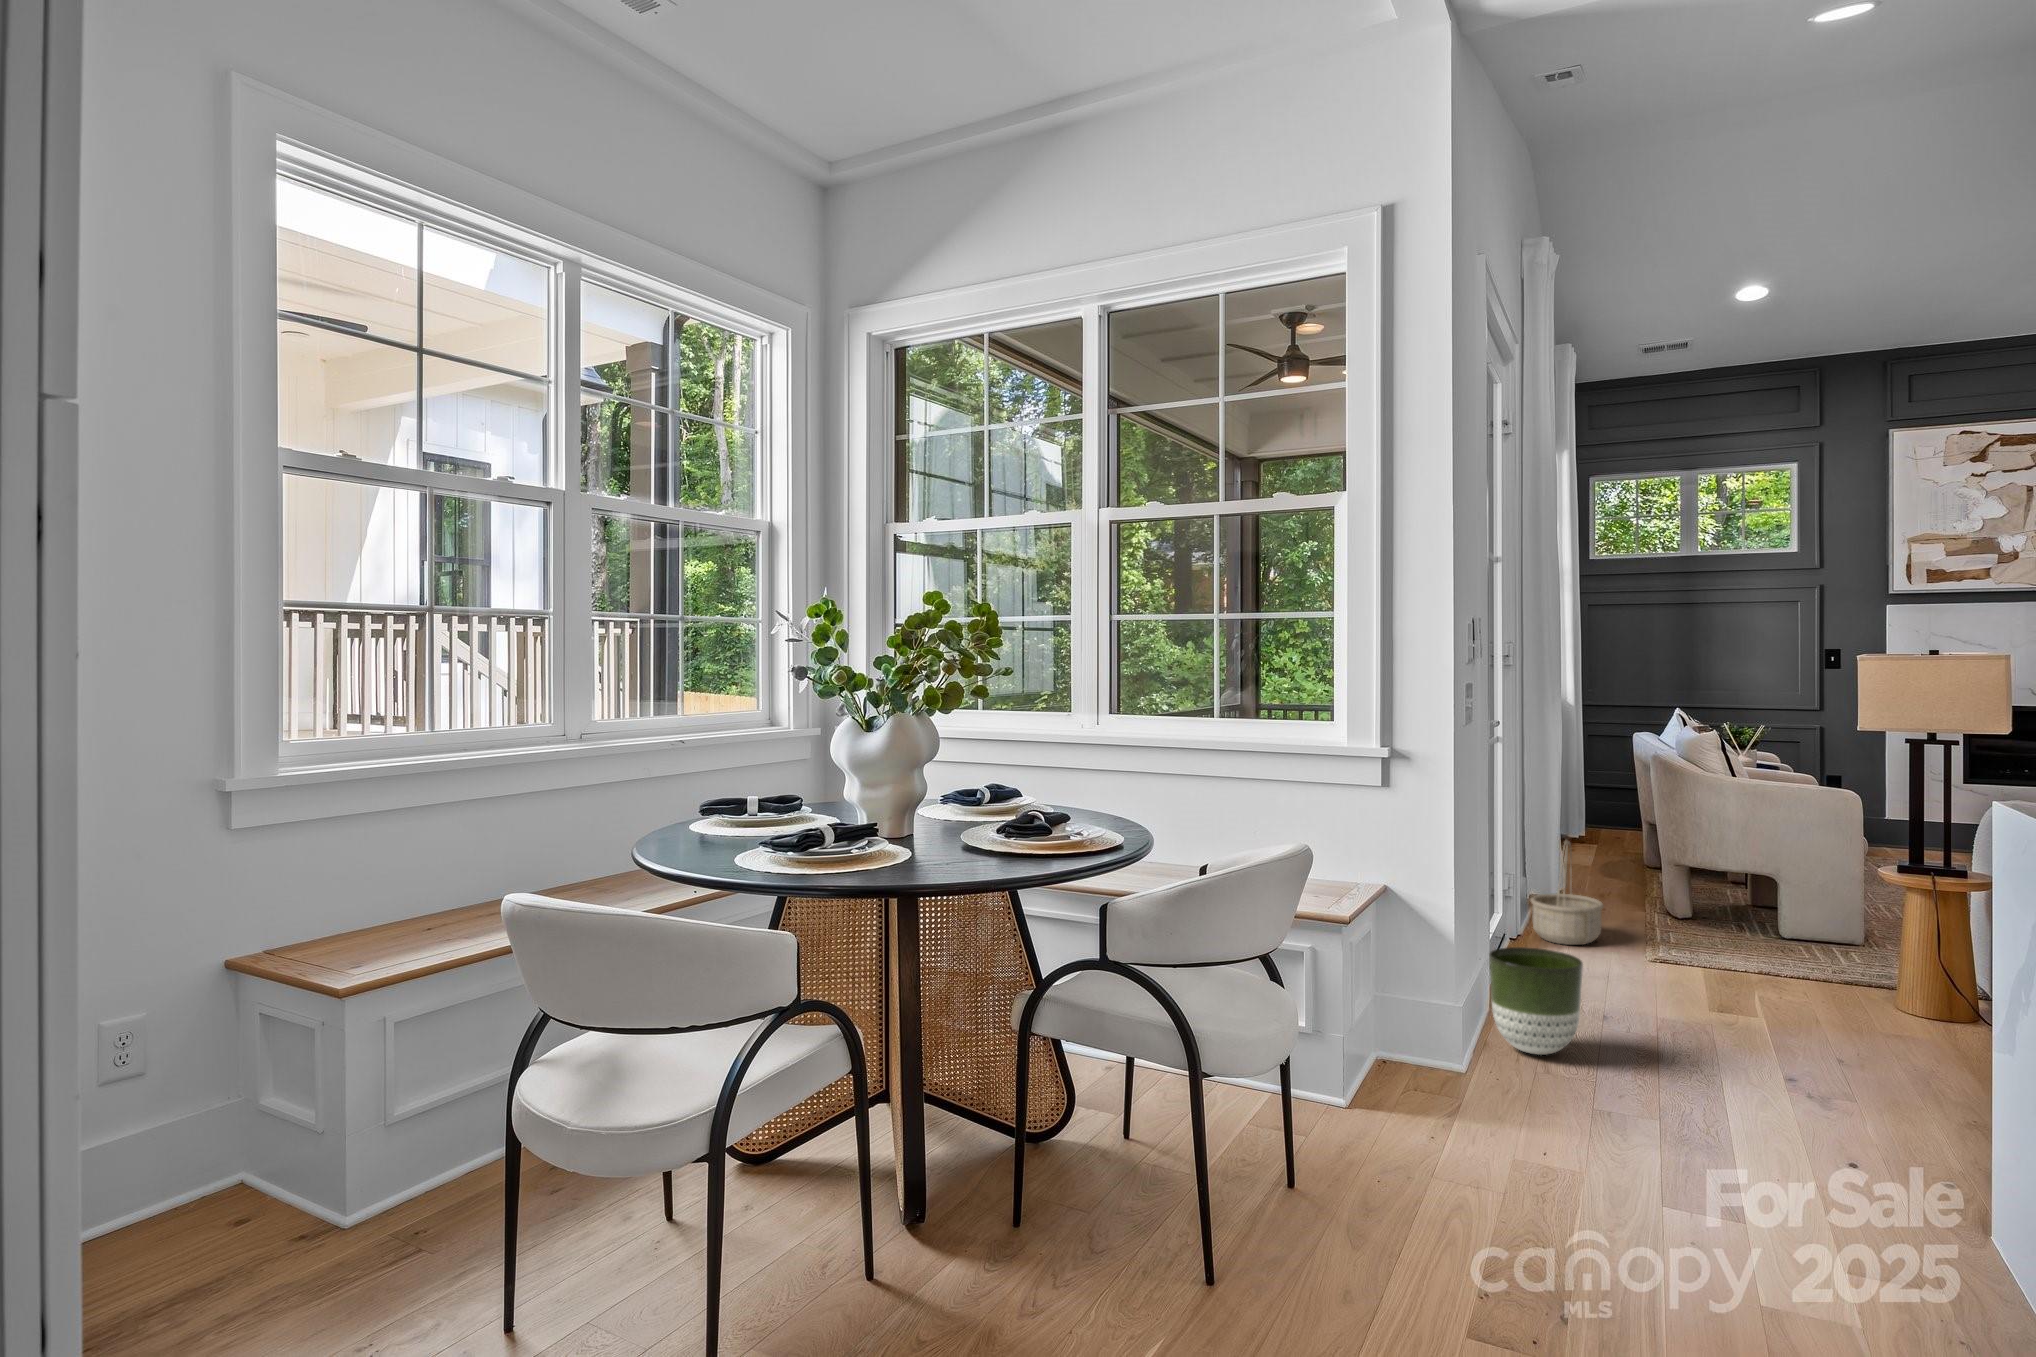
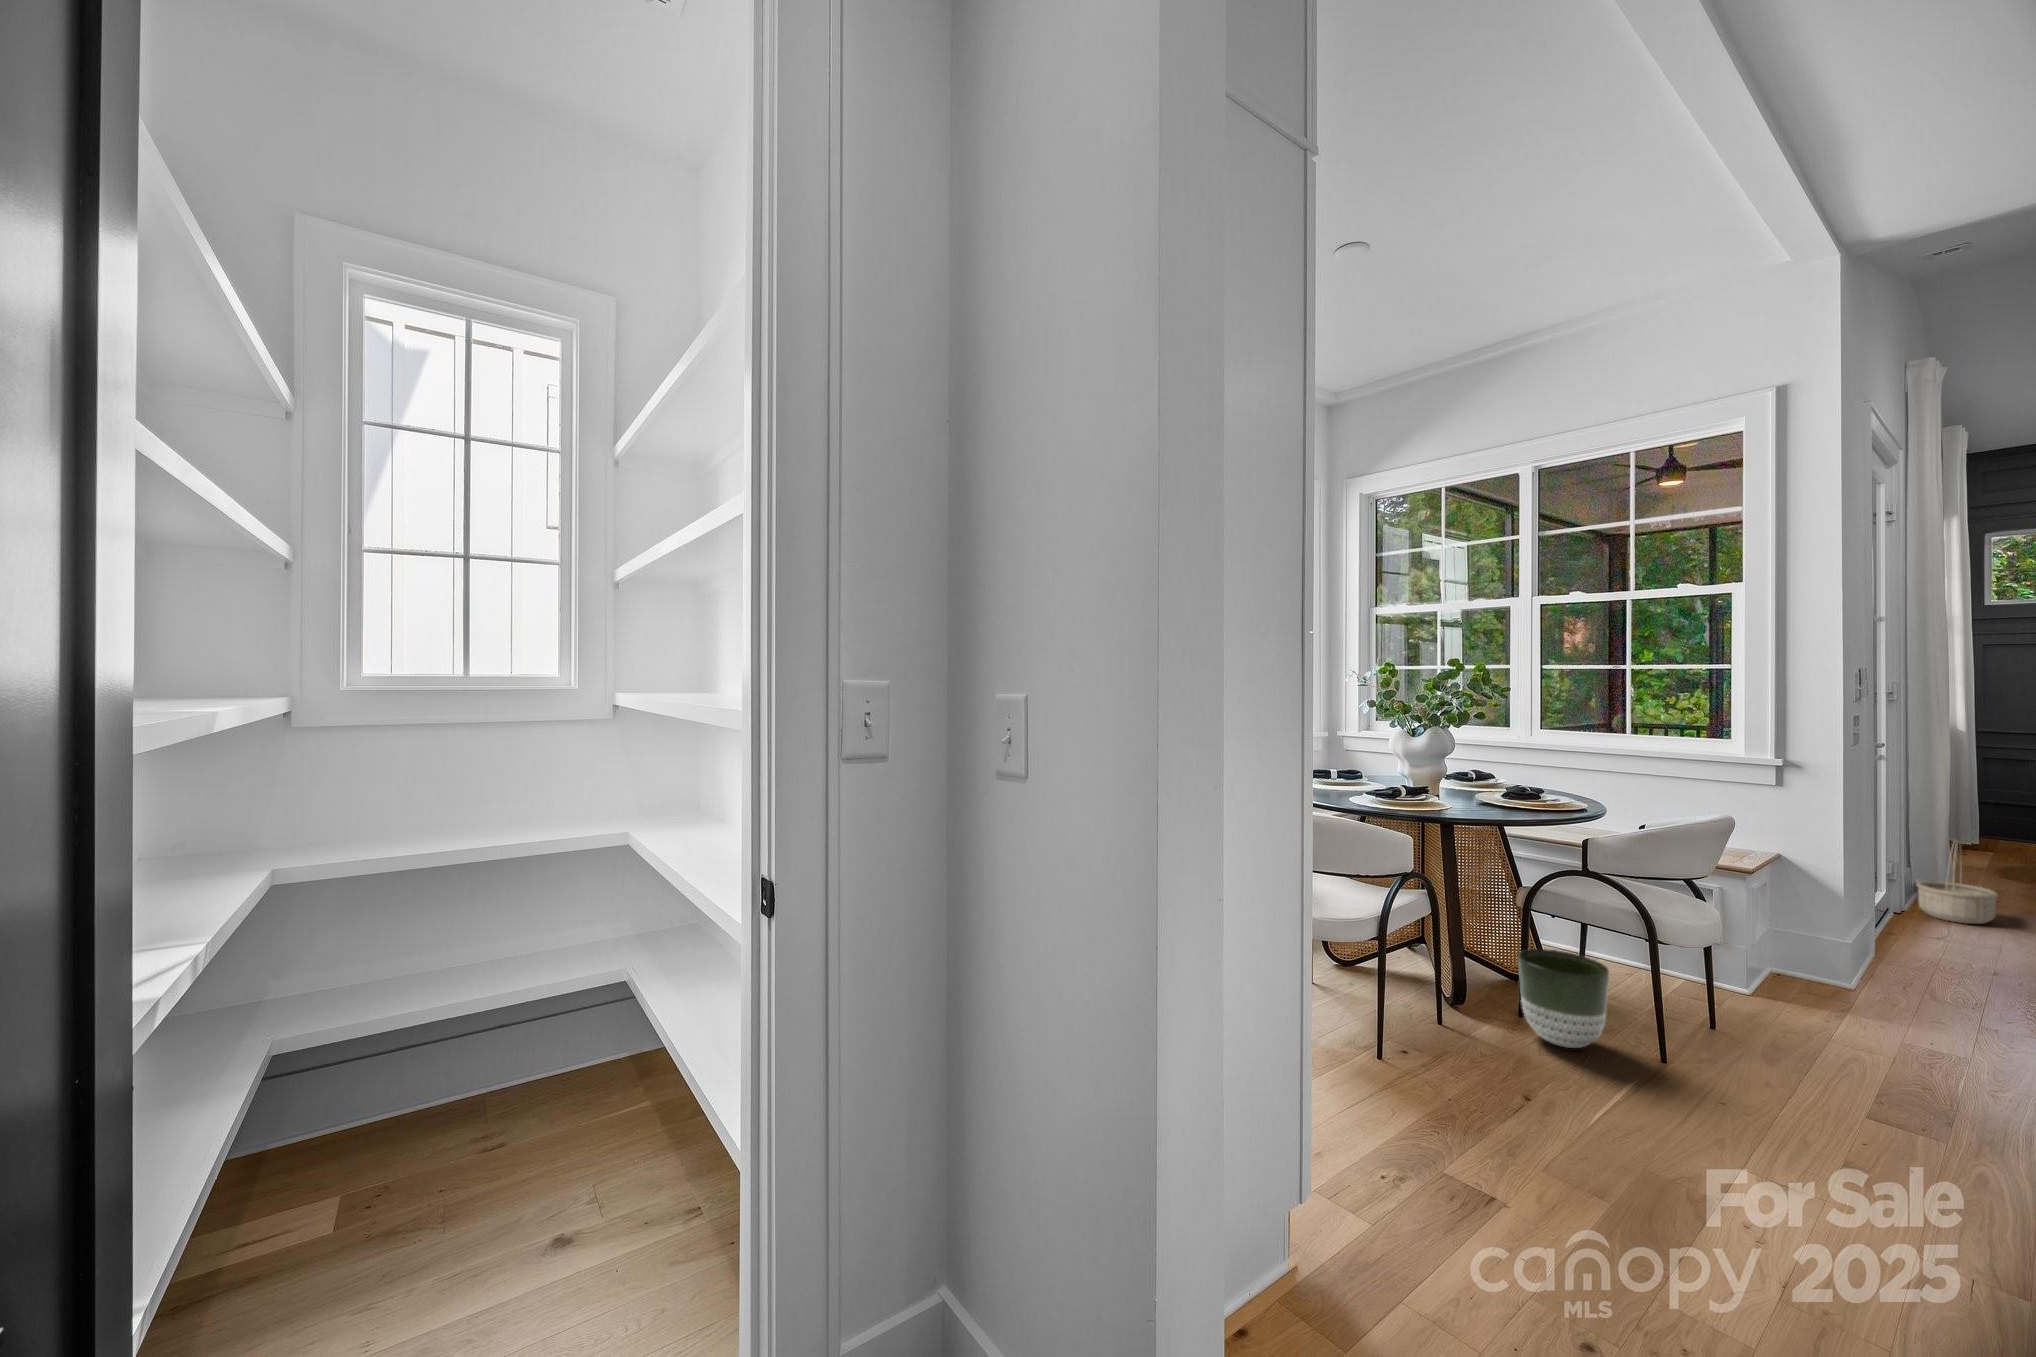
planter: present [1489,947,1583,1055] -> present [1518,949,1609,1048]

